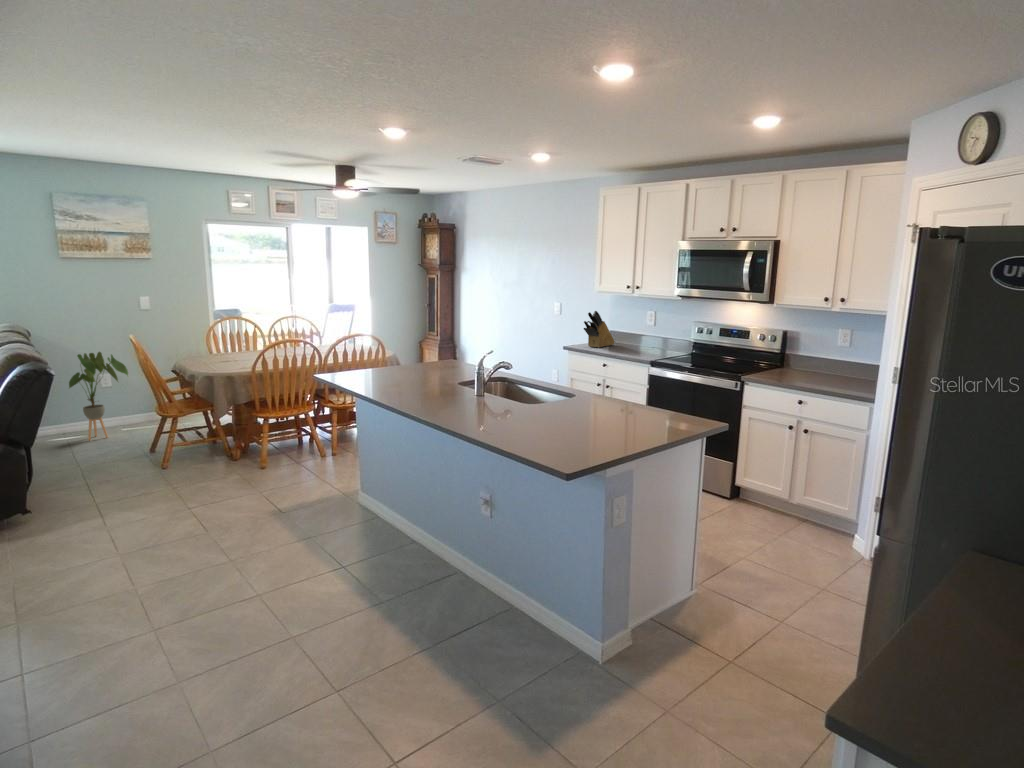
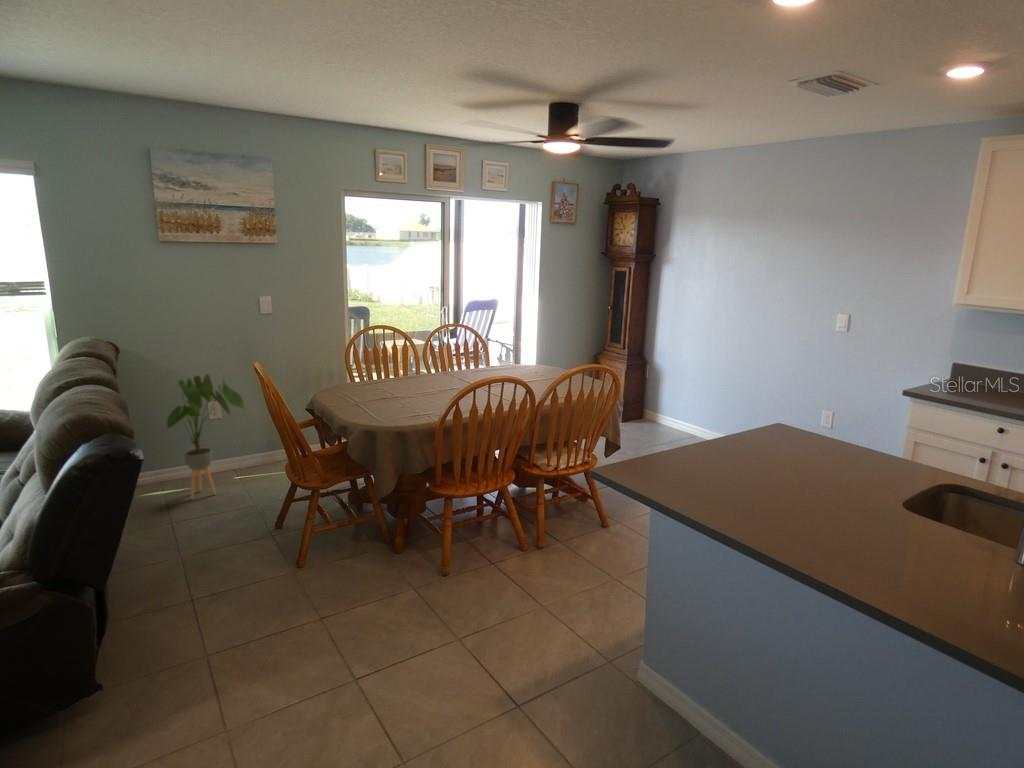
knife block: present [584,311,615,348] -> none [958,333,994,394]

